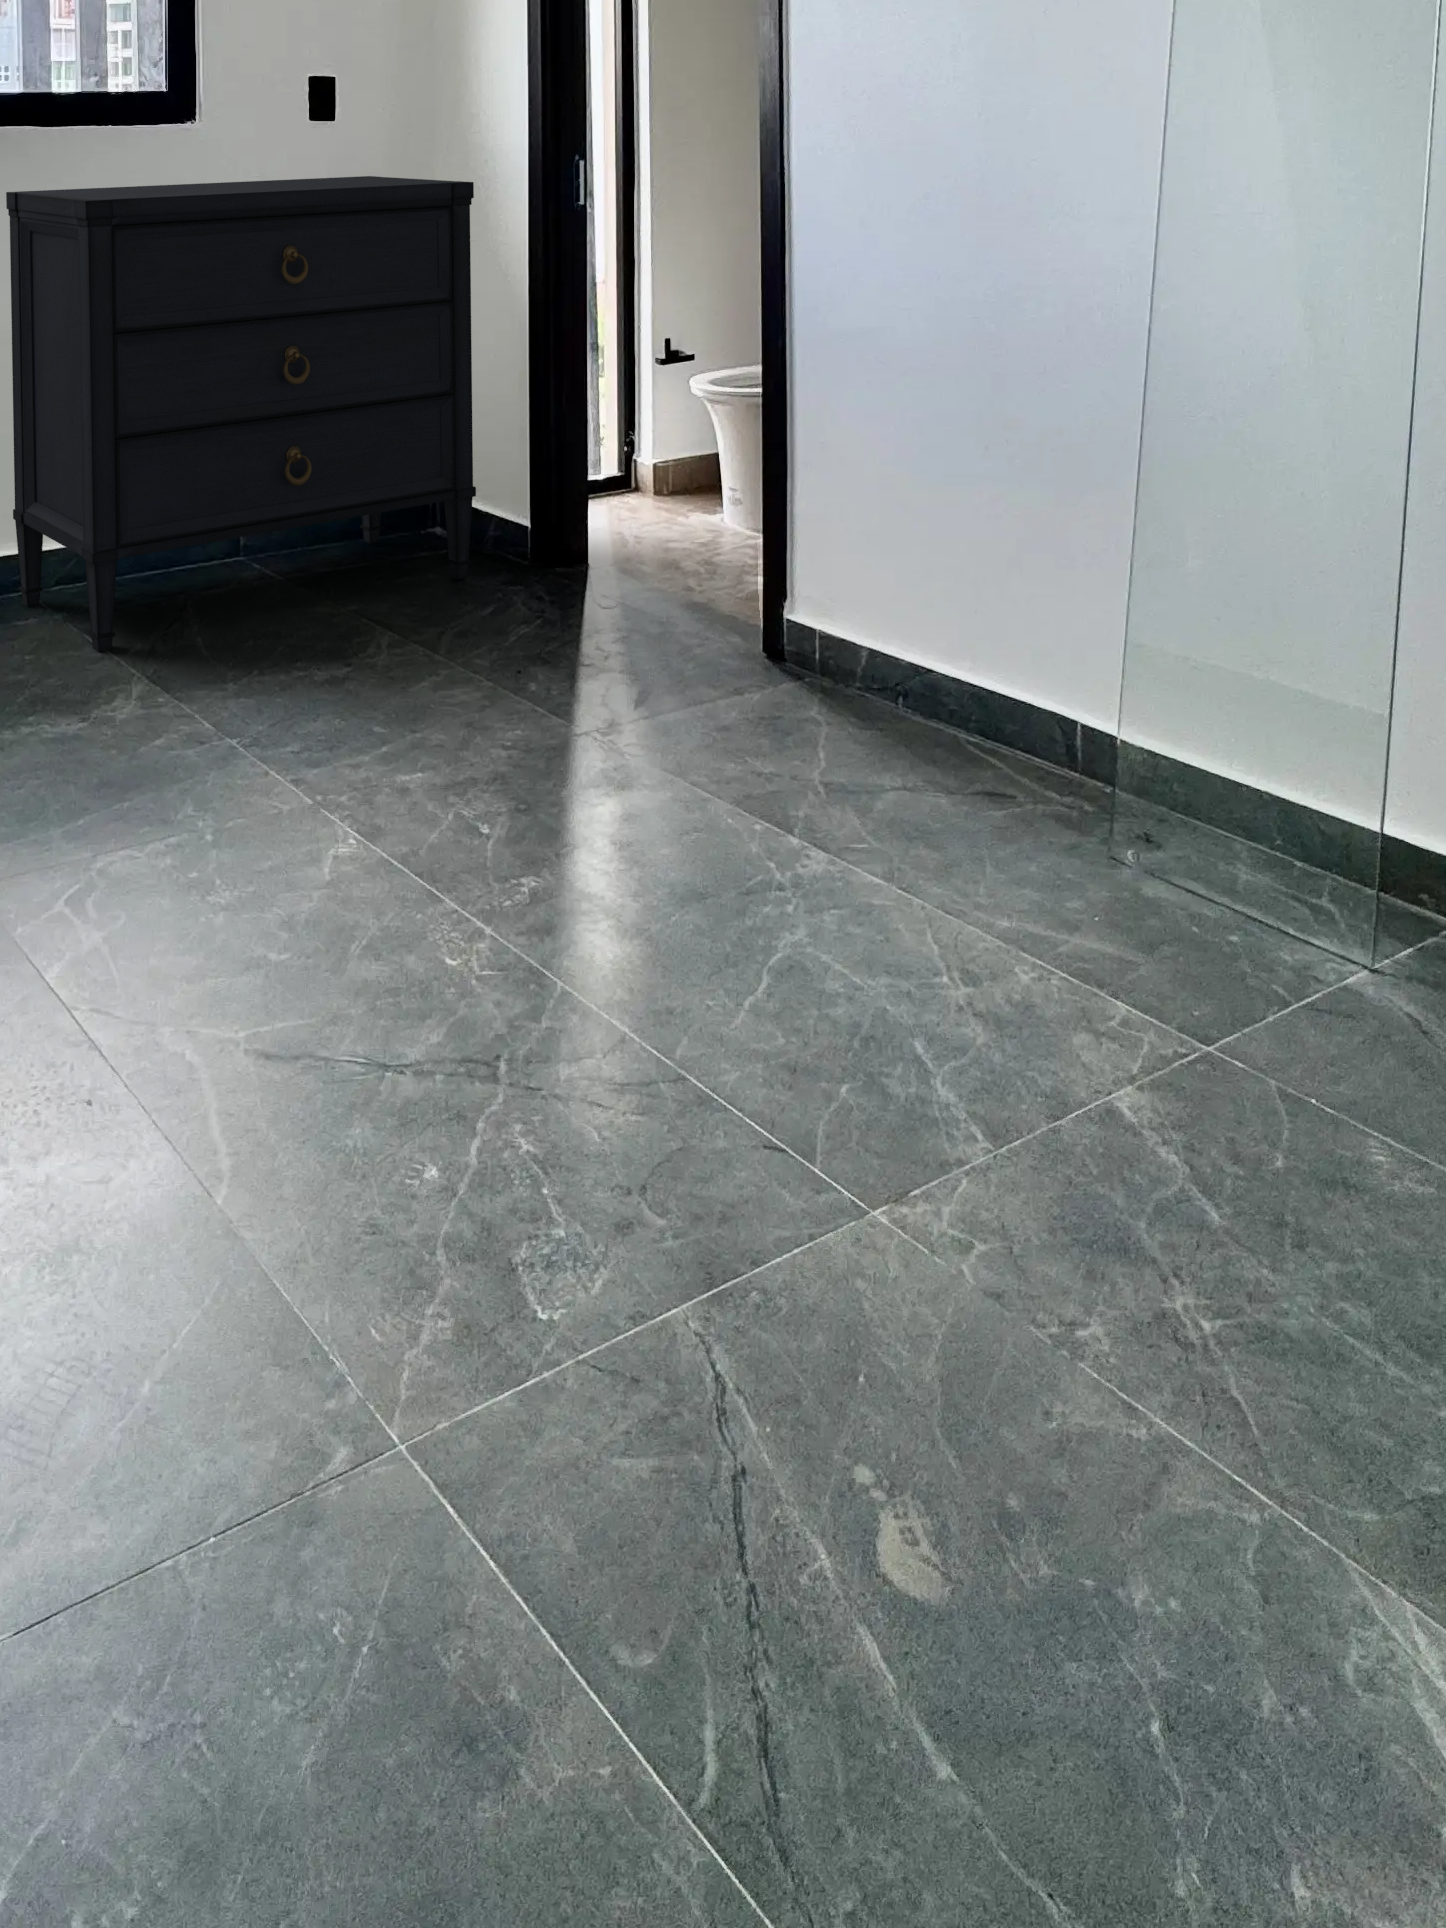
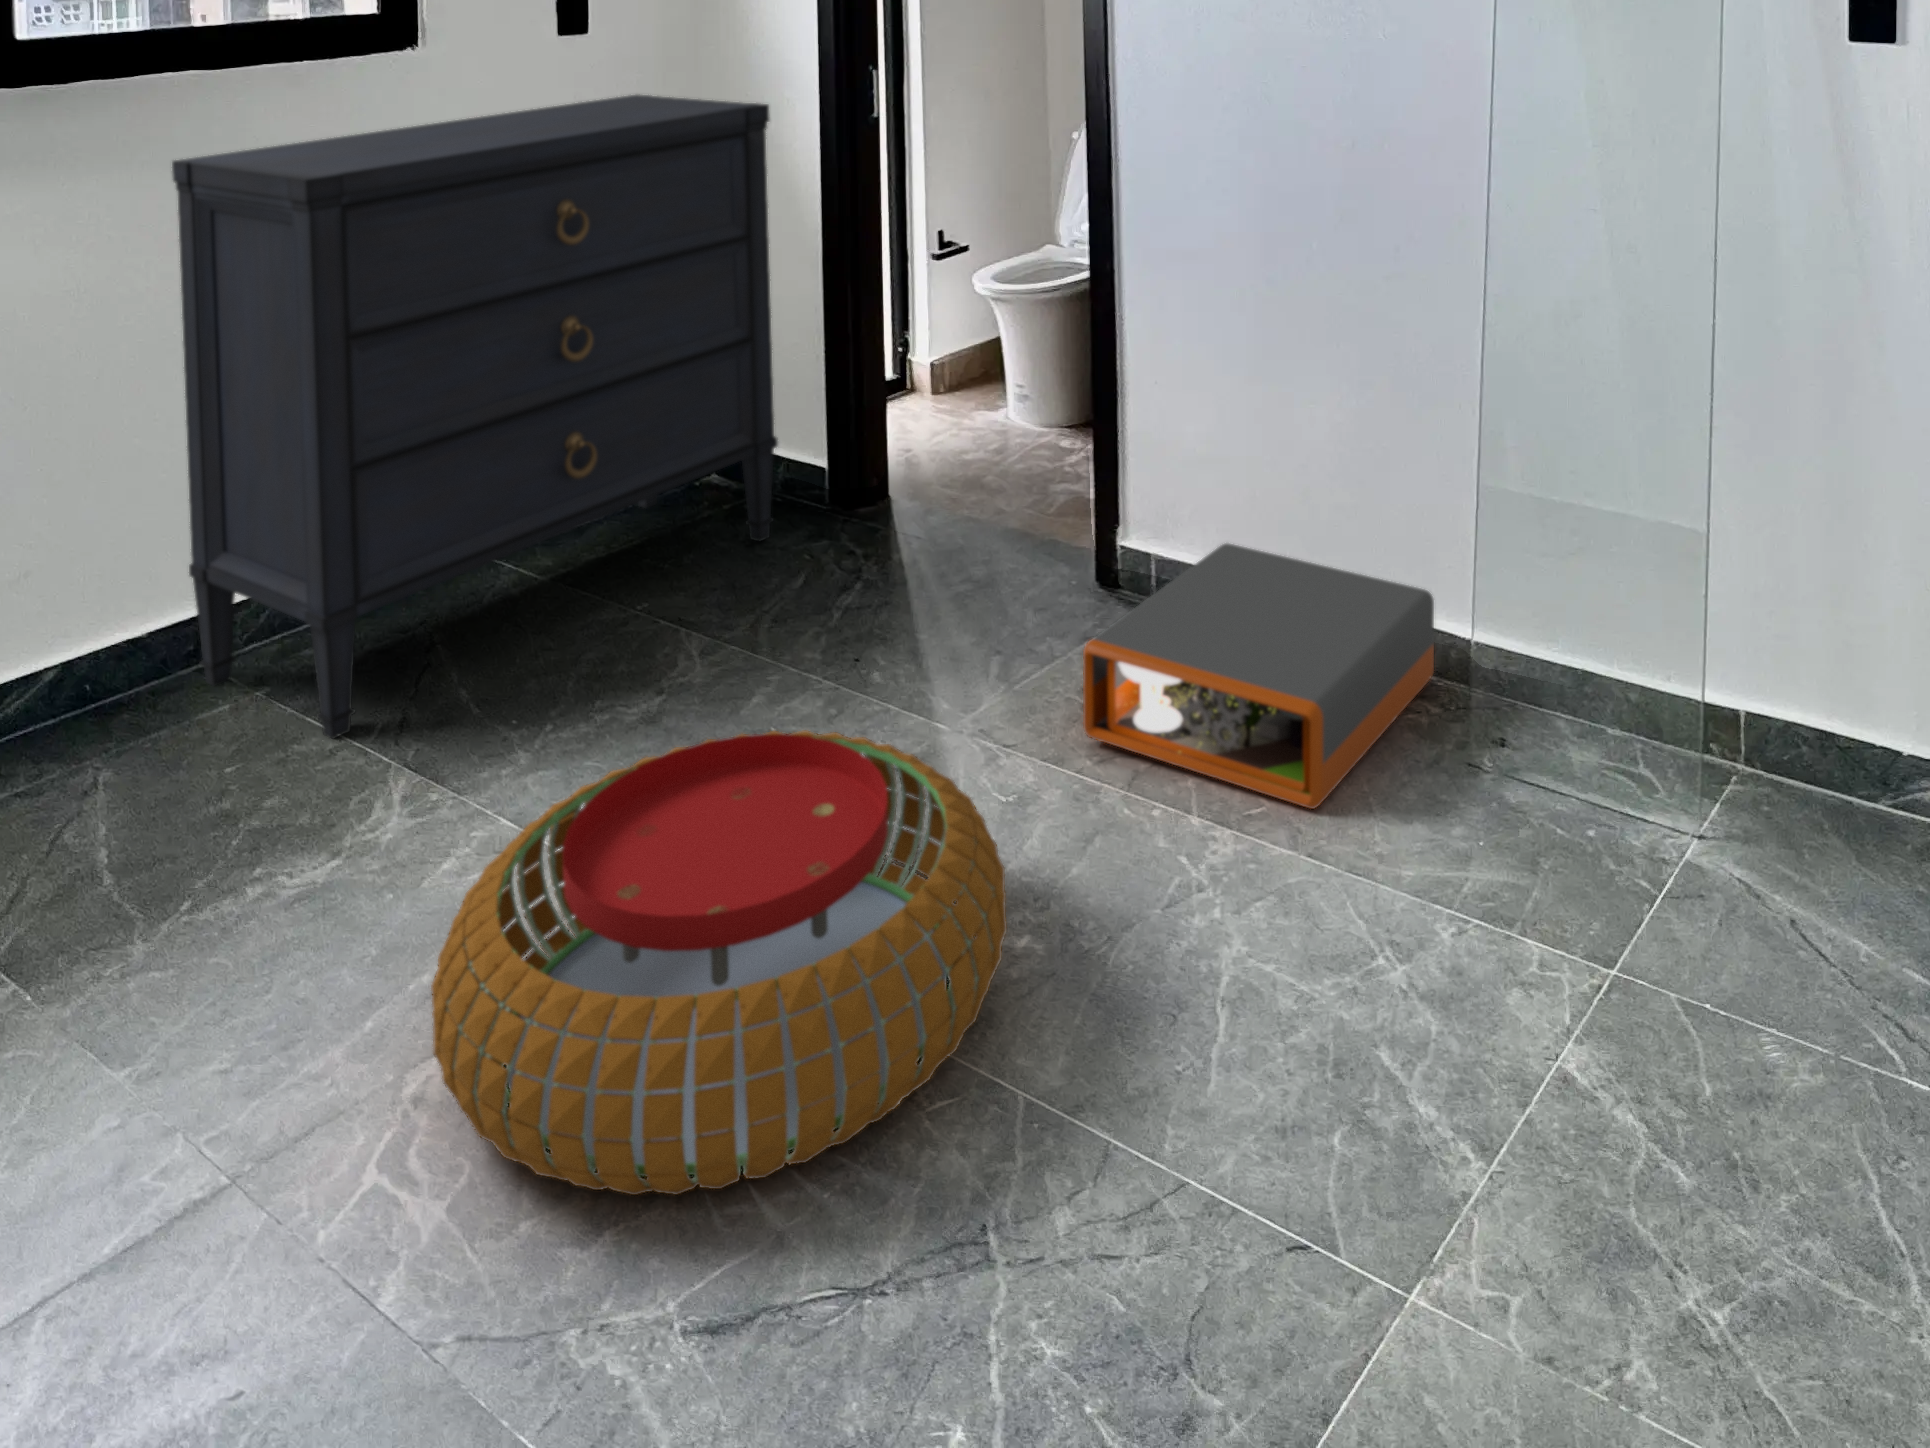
storage box: none [704,622,1100,857] -> present [1083,543,1434,809]
pouf: none [111,664,578,978] -> present [431,730,1007,1195]

